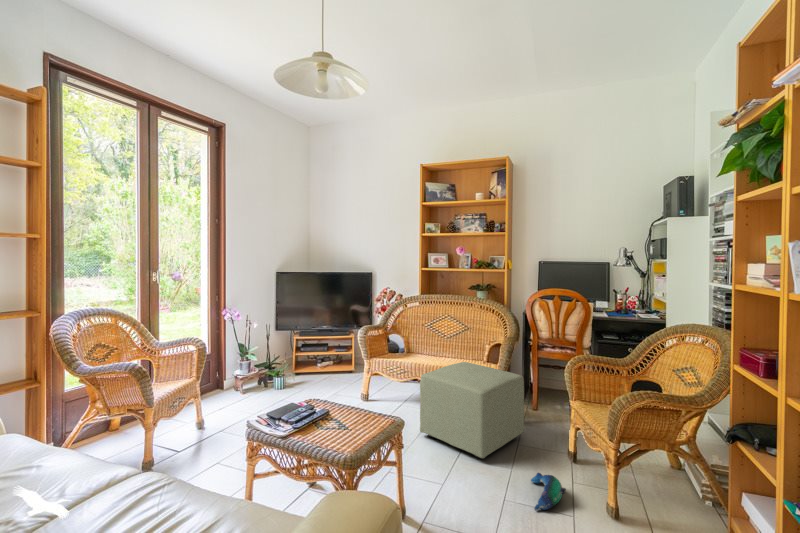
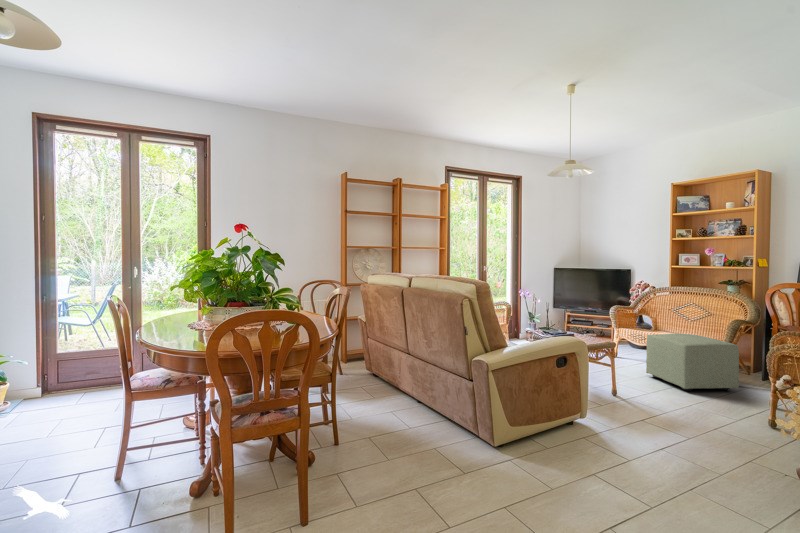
plush toy: present [531,473,566,510] -> none [705,399,735,413]

